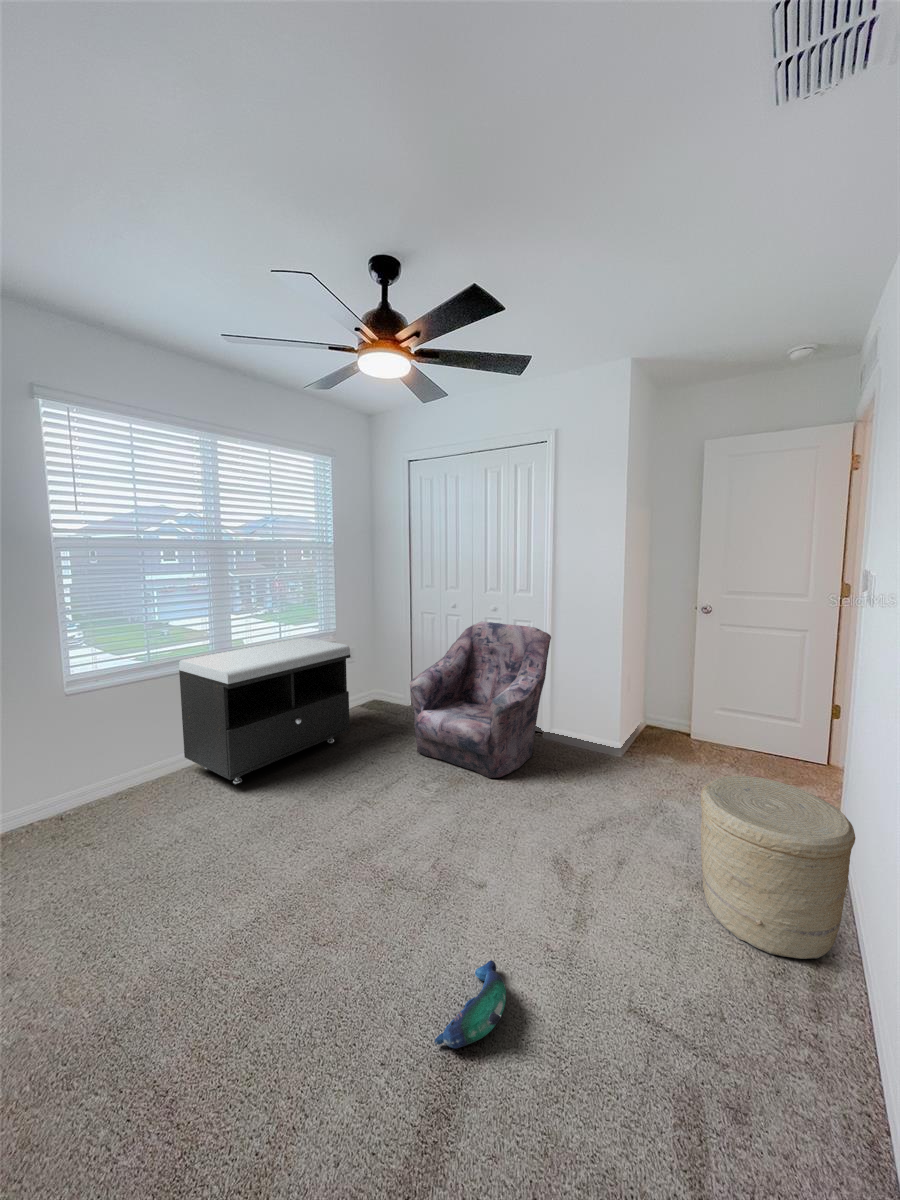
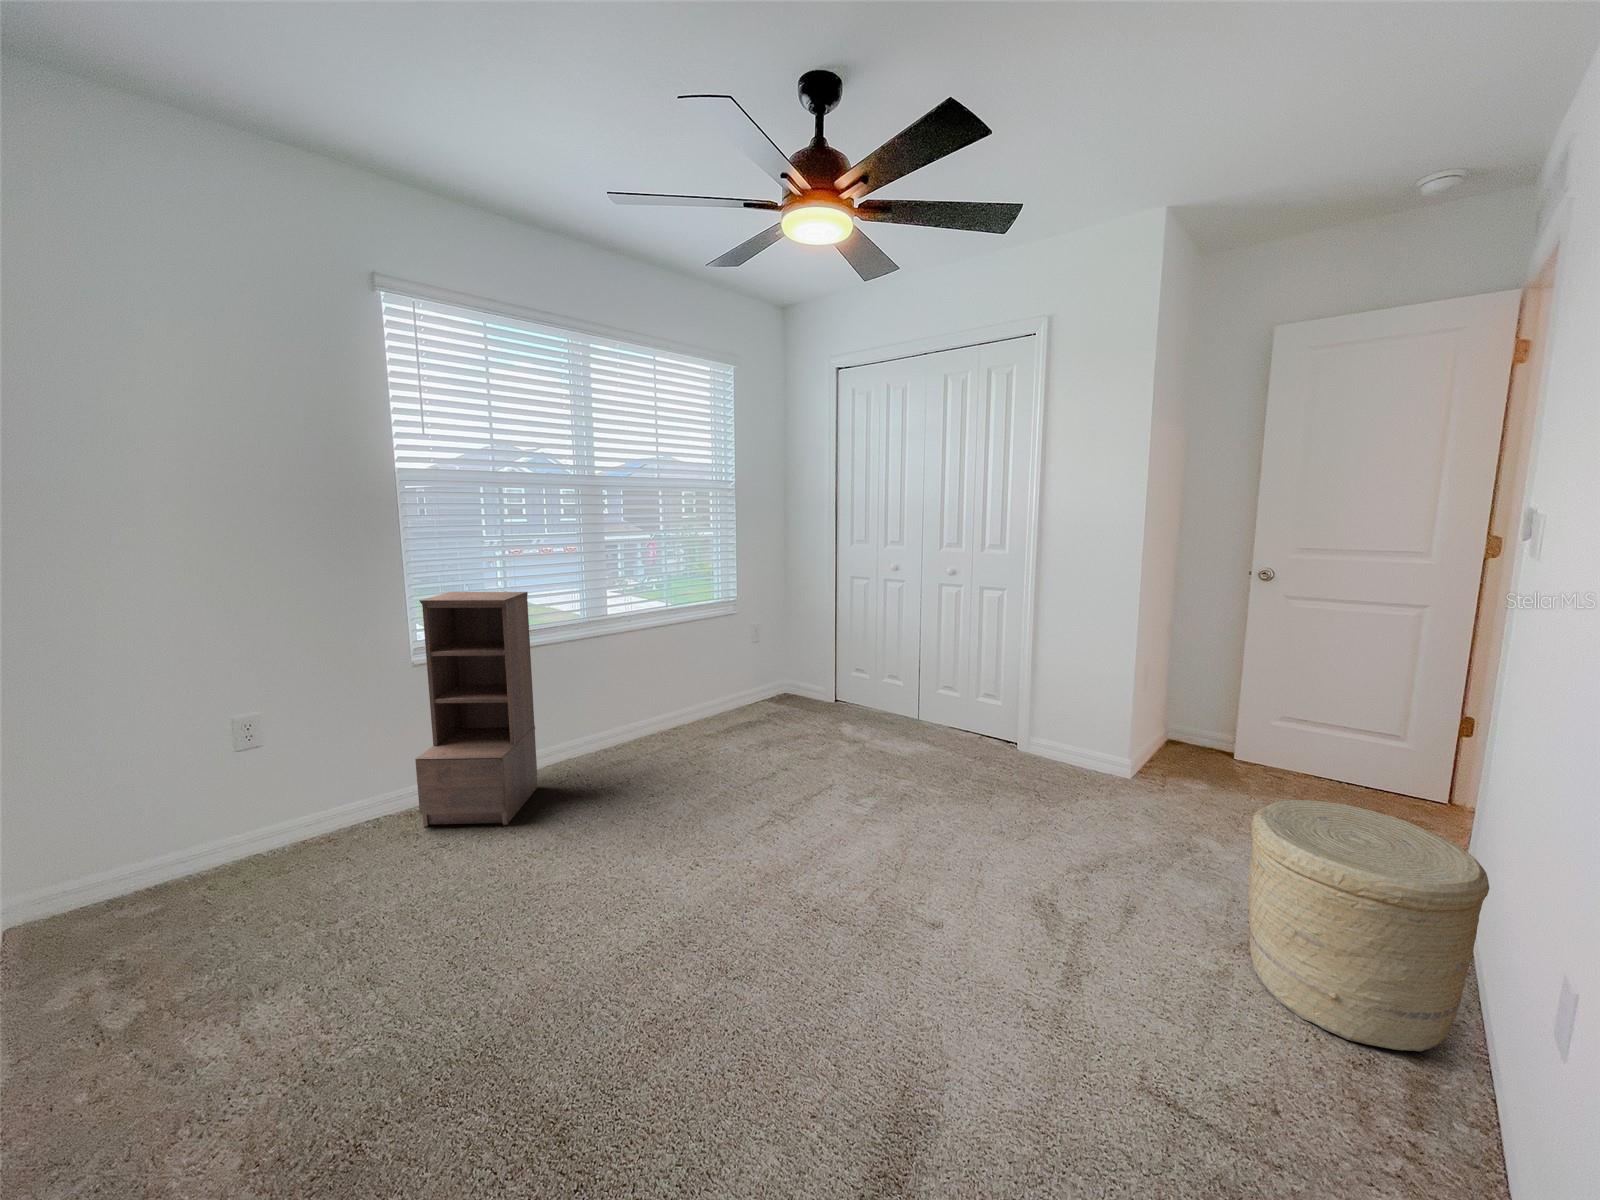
armchair: present [409,621,551,778] -> none [831,589,1030,799]
bookshelf: none [72,633,180,826] -> present [415,592,537,826]
storage bench: present [179,638,351,784] -> none [536,607,751,789]
plush toy: present [435,960,506,1048] -> none [879,1013,972,1108]

